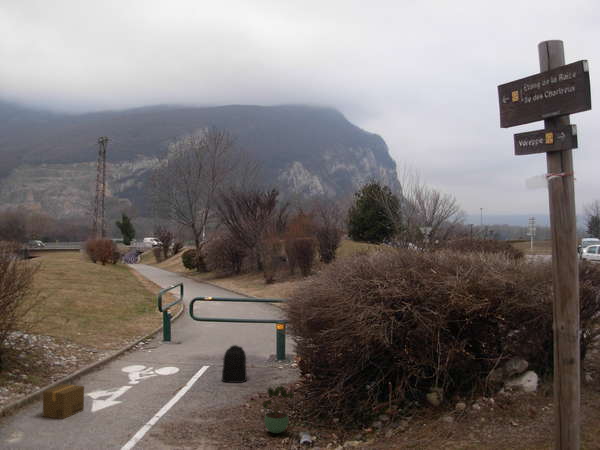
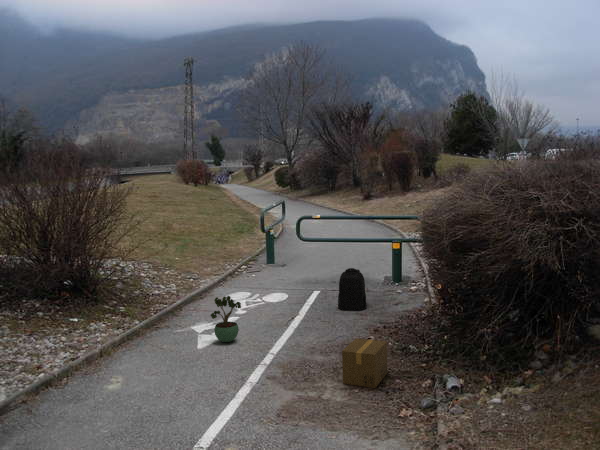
cardboard box: present [43,384,84,419] -> present [342,338,387,388]
potted plant: present [263,386,293,433] -> present [211,296,241,342]

